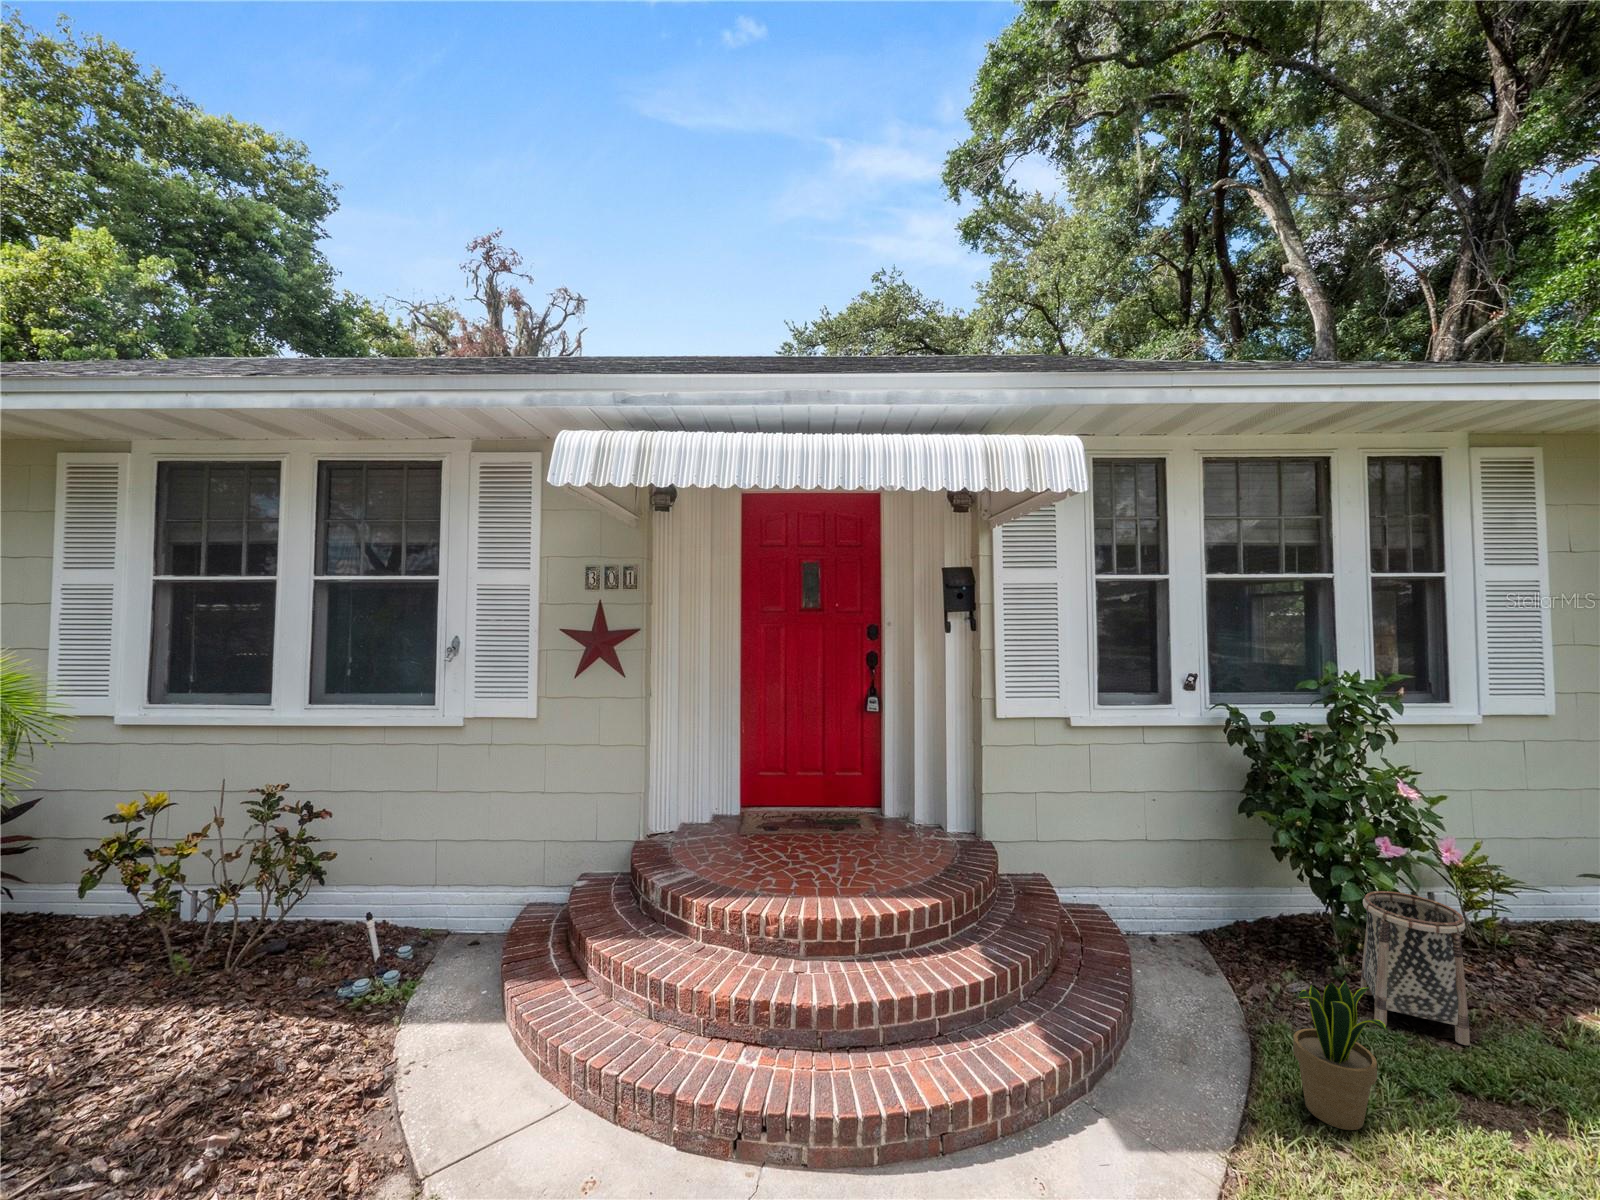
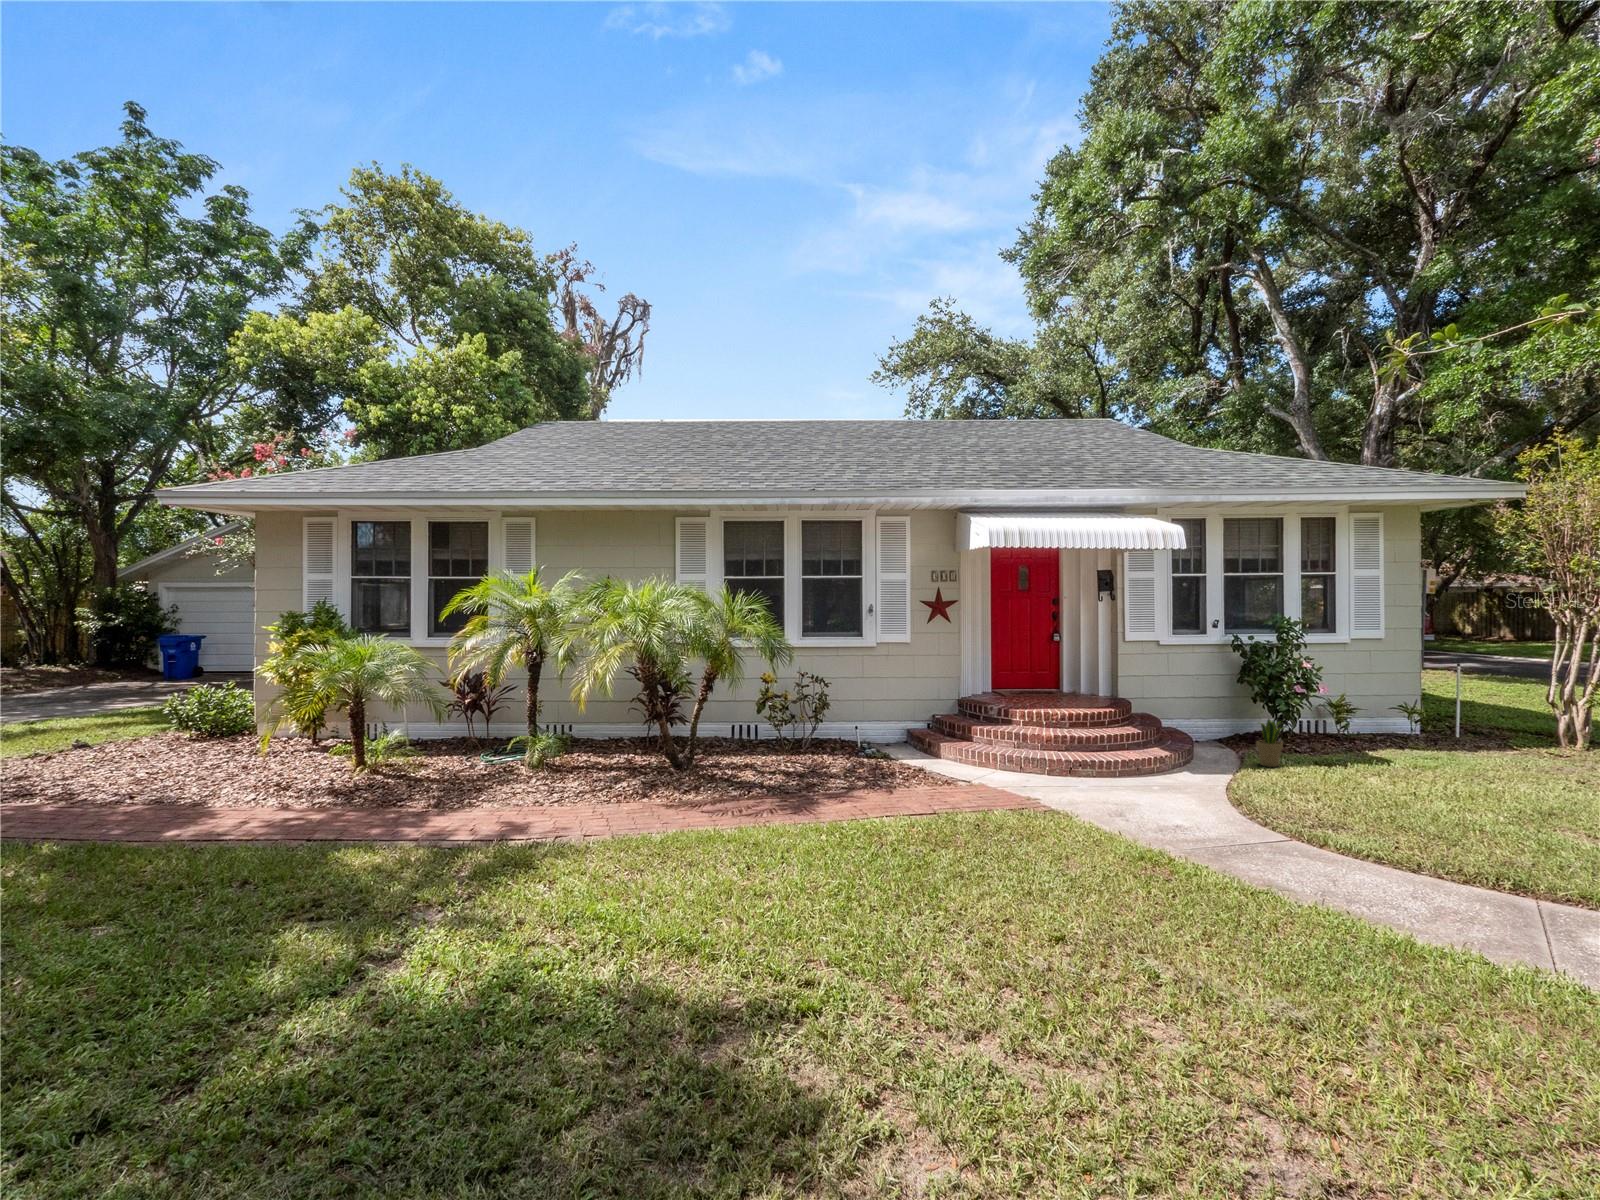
basket: present [1361,891,1470,1045] -> none [1286,706,1322,755]

